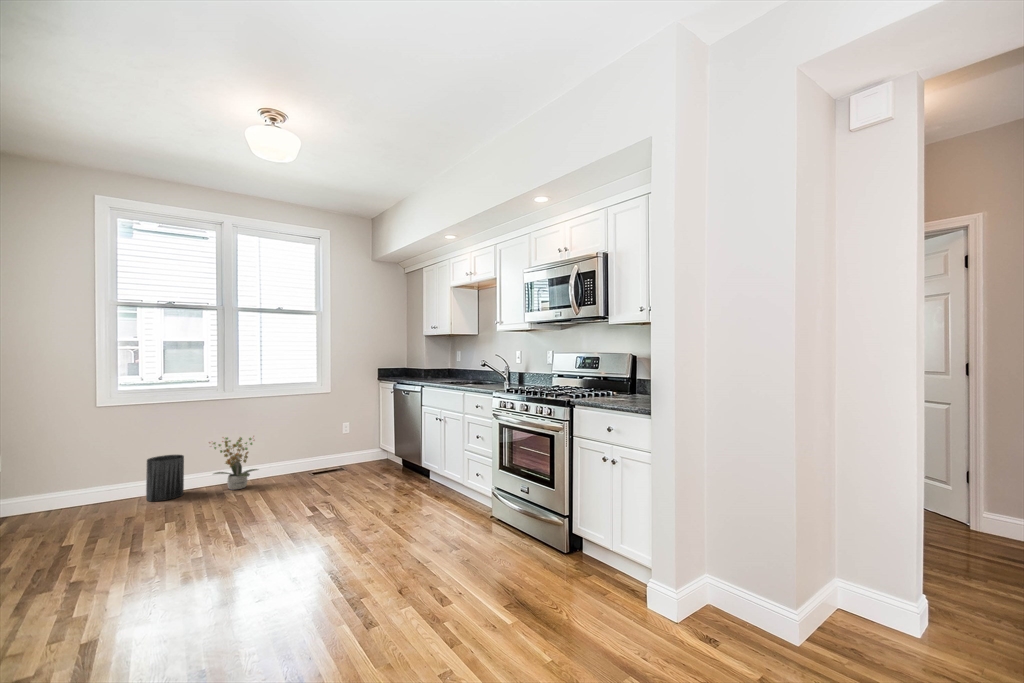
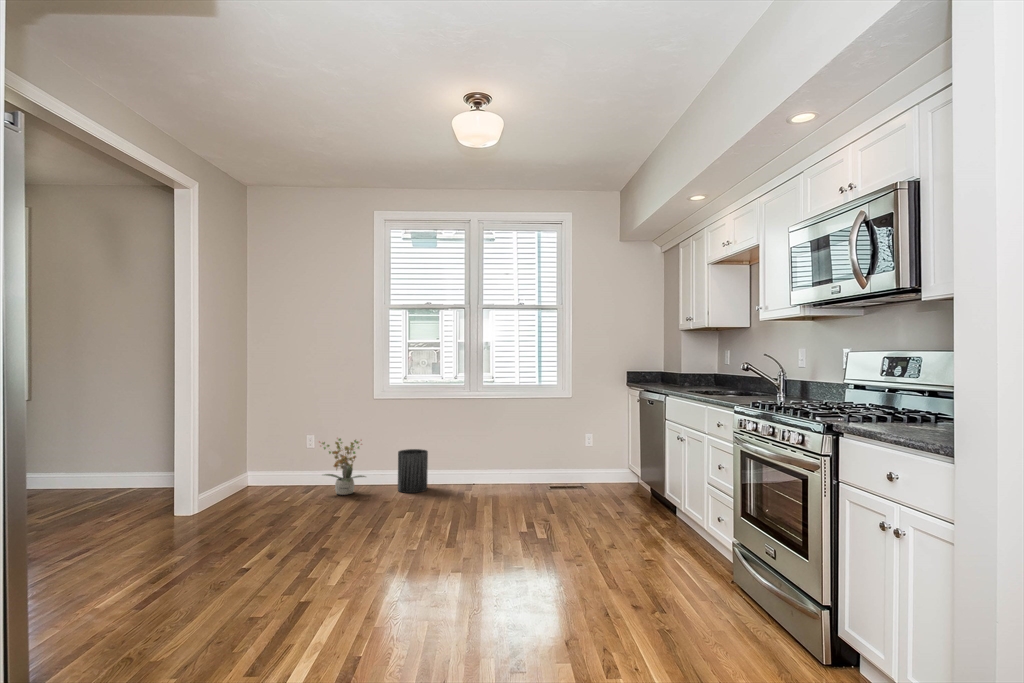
potted plant: present [209,437,258,490] -> present [322,439,366,495]

